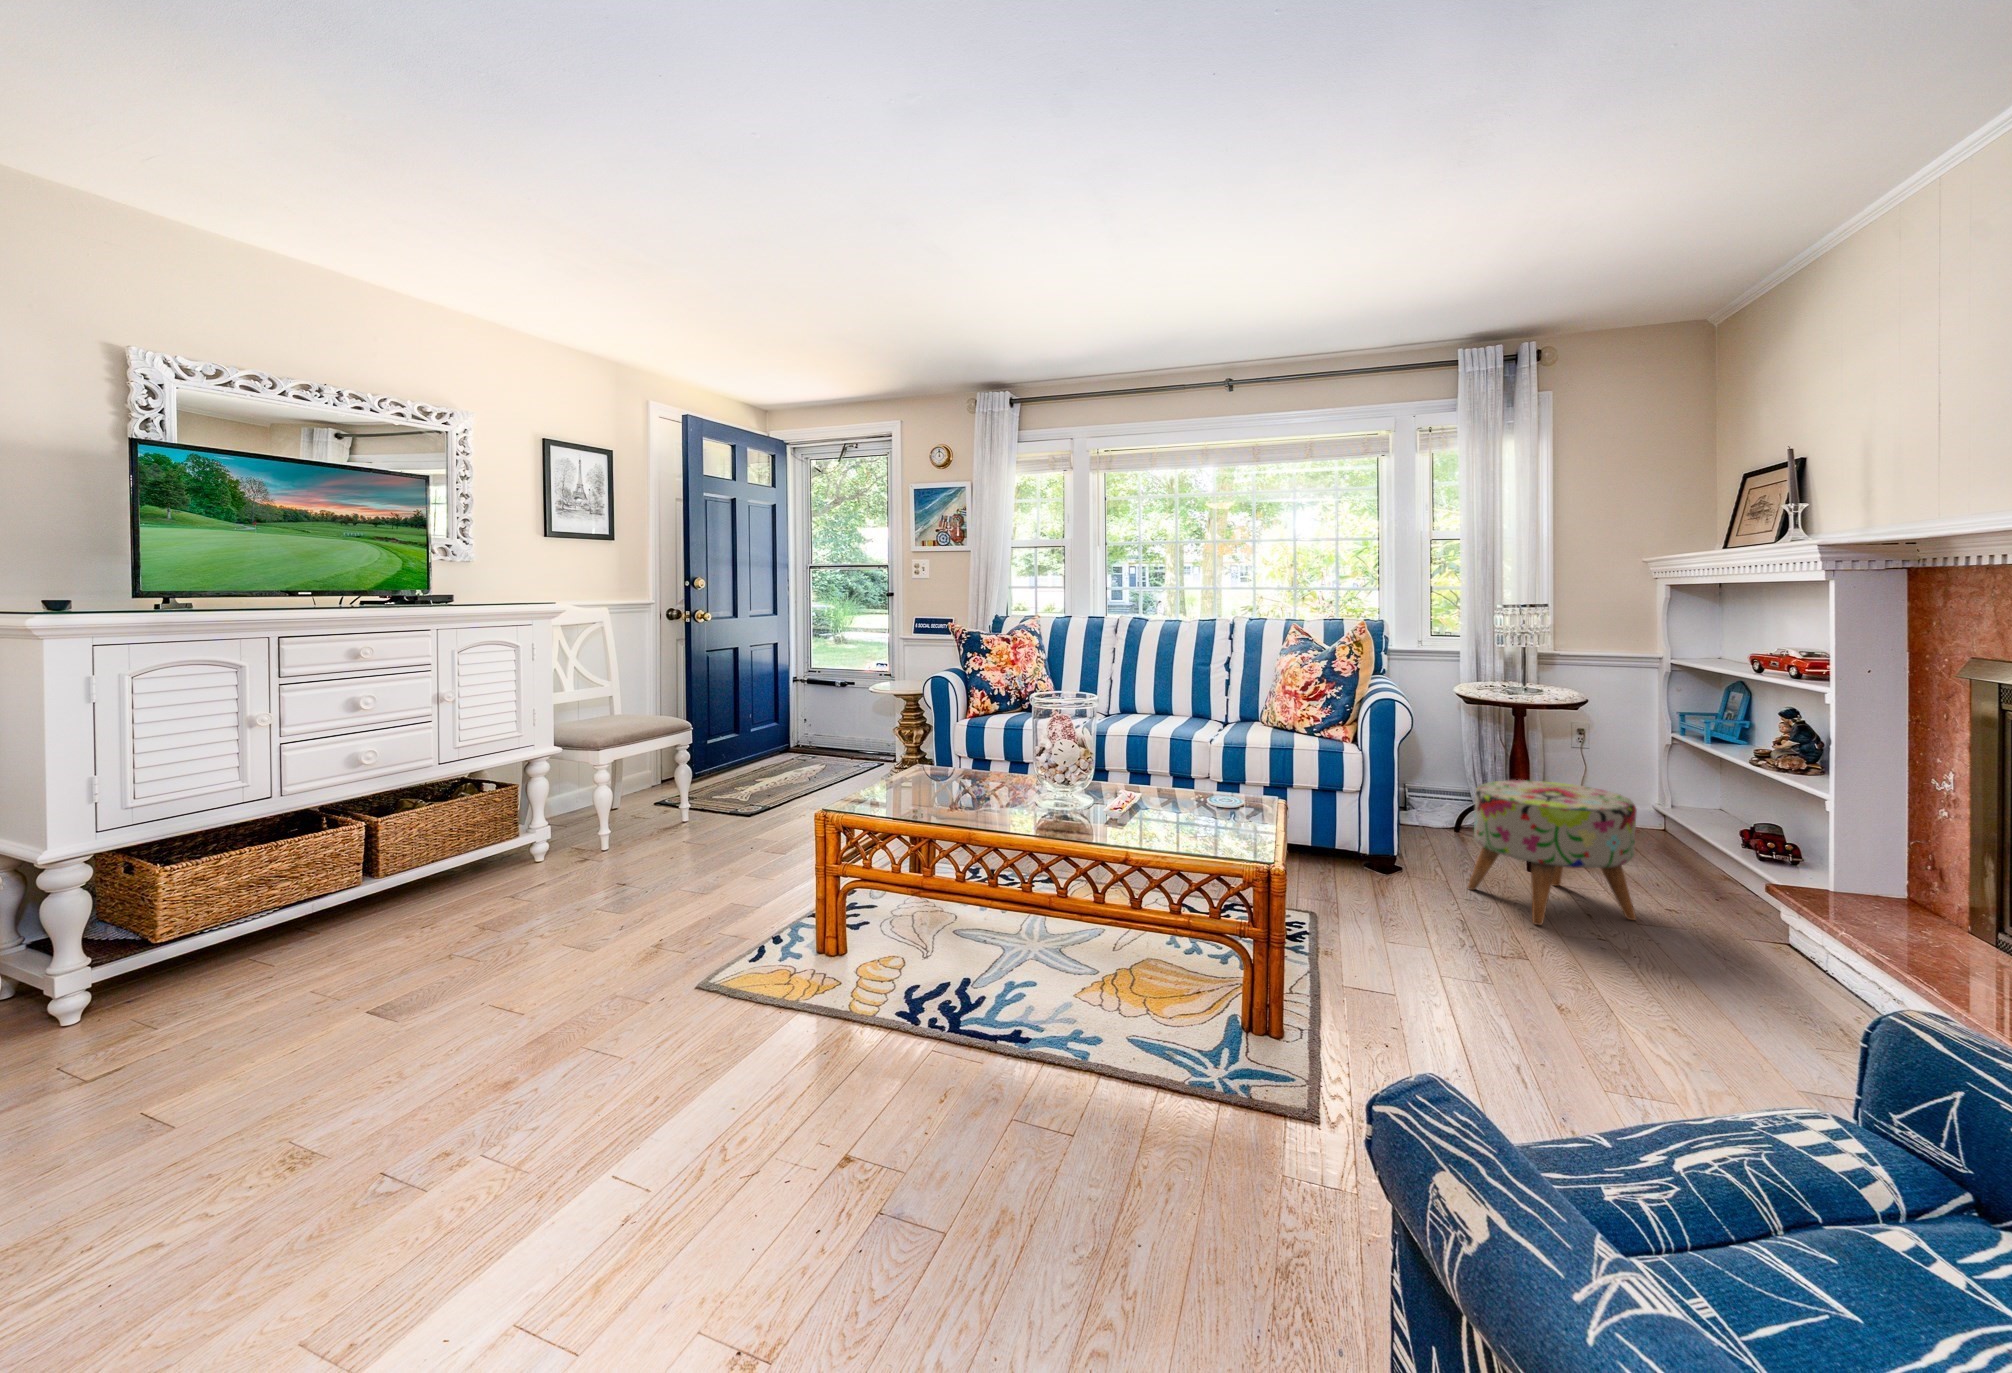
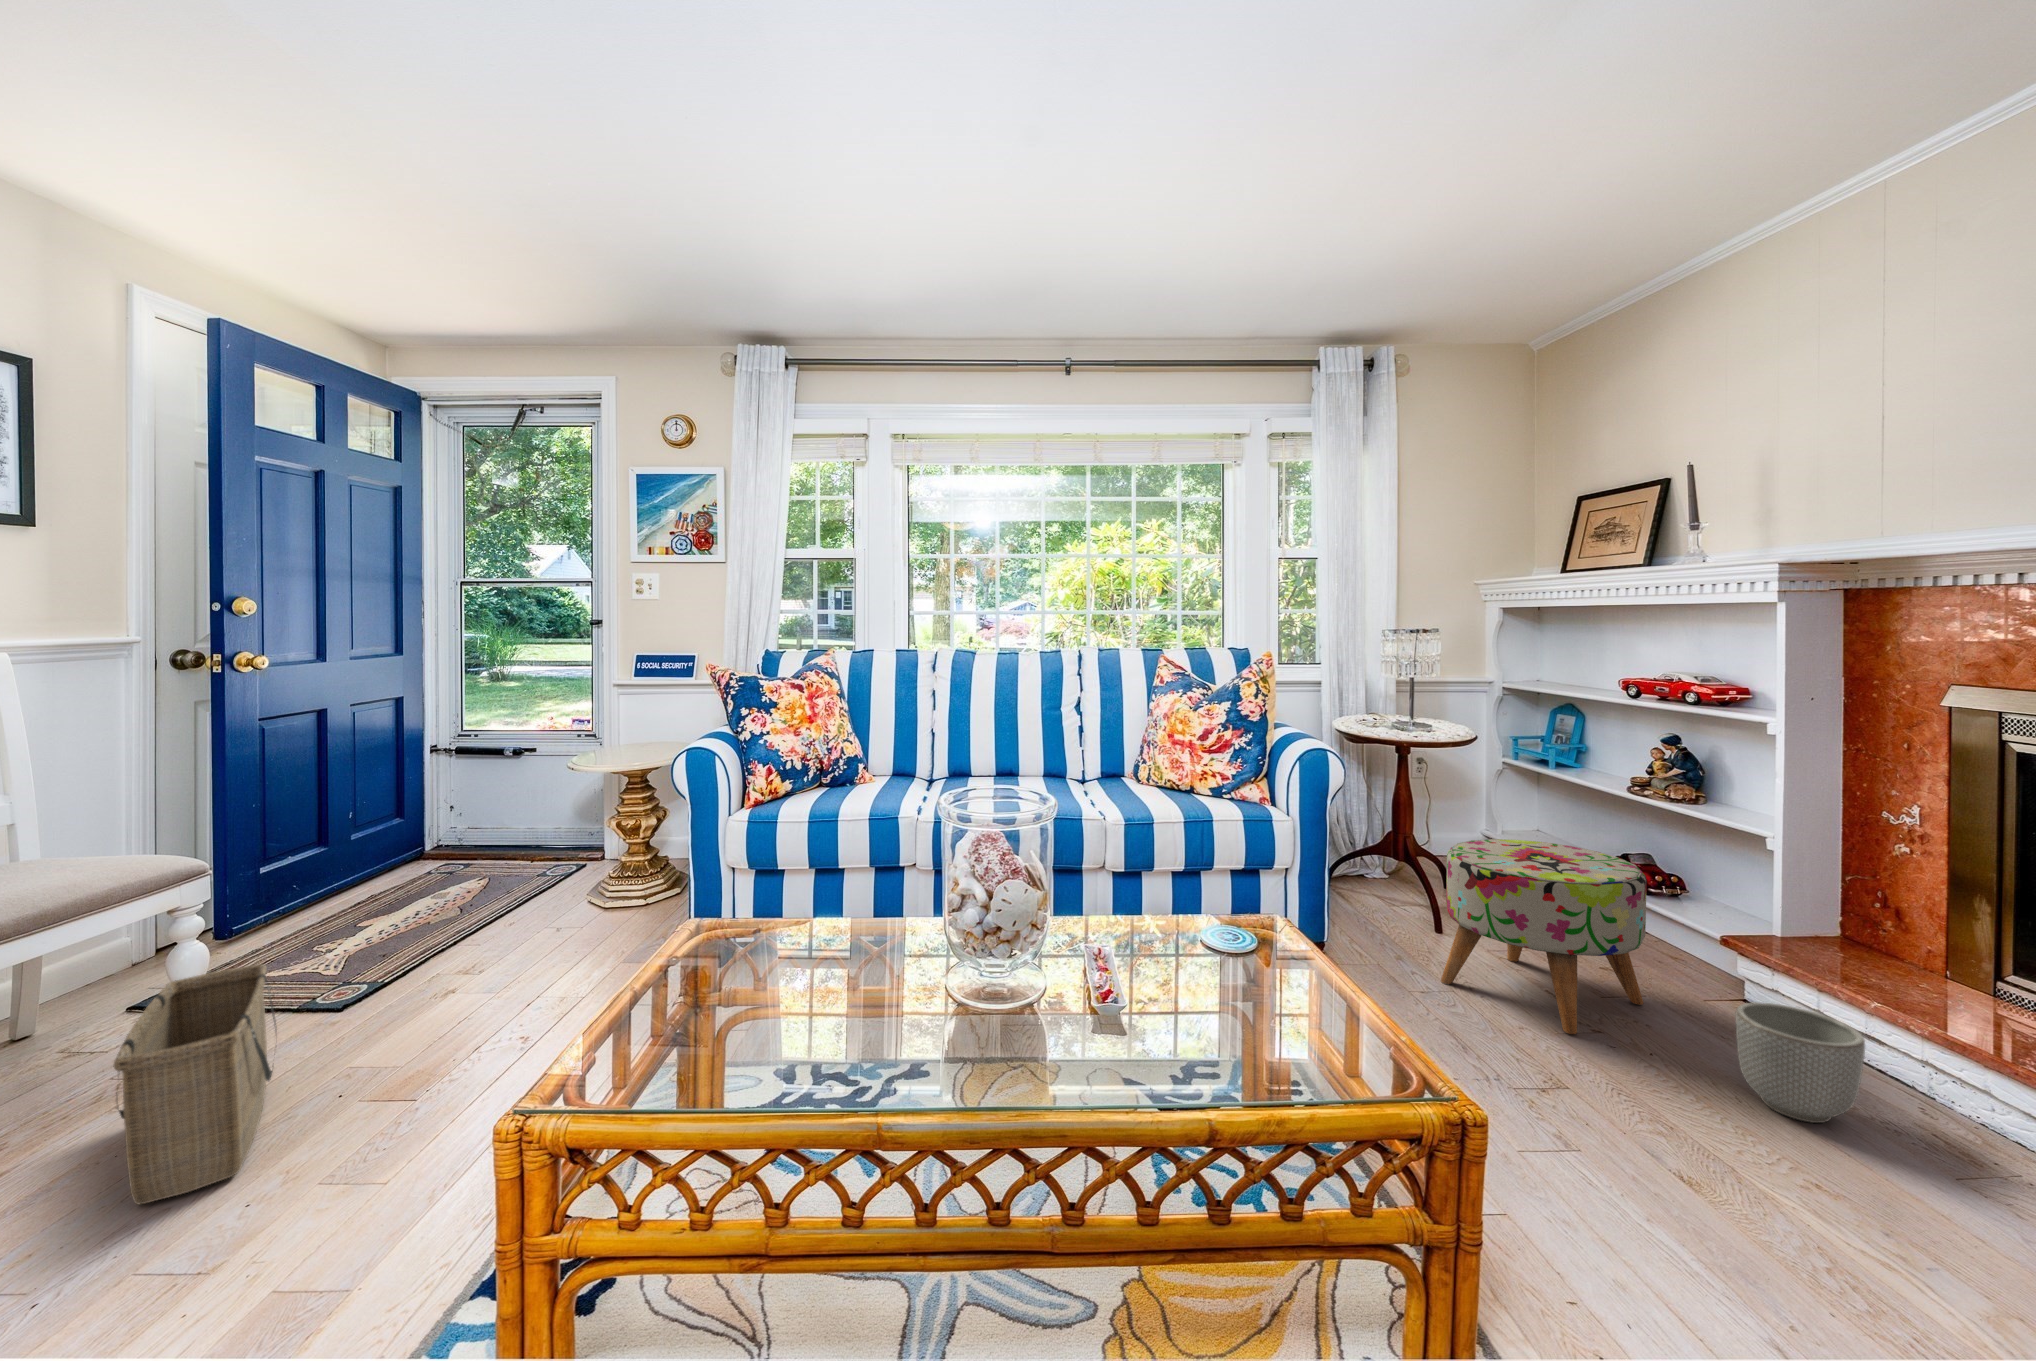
basket: none [666,777,723,870] -> present [113,964,276,1204]
planter: none [1629,902,1719,989] -> present [1735,1002,1865,1123]

